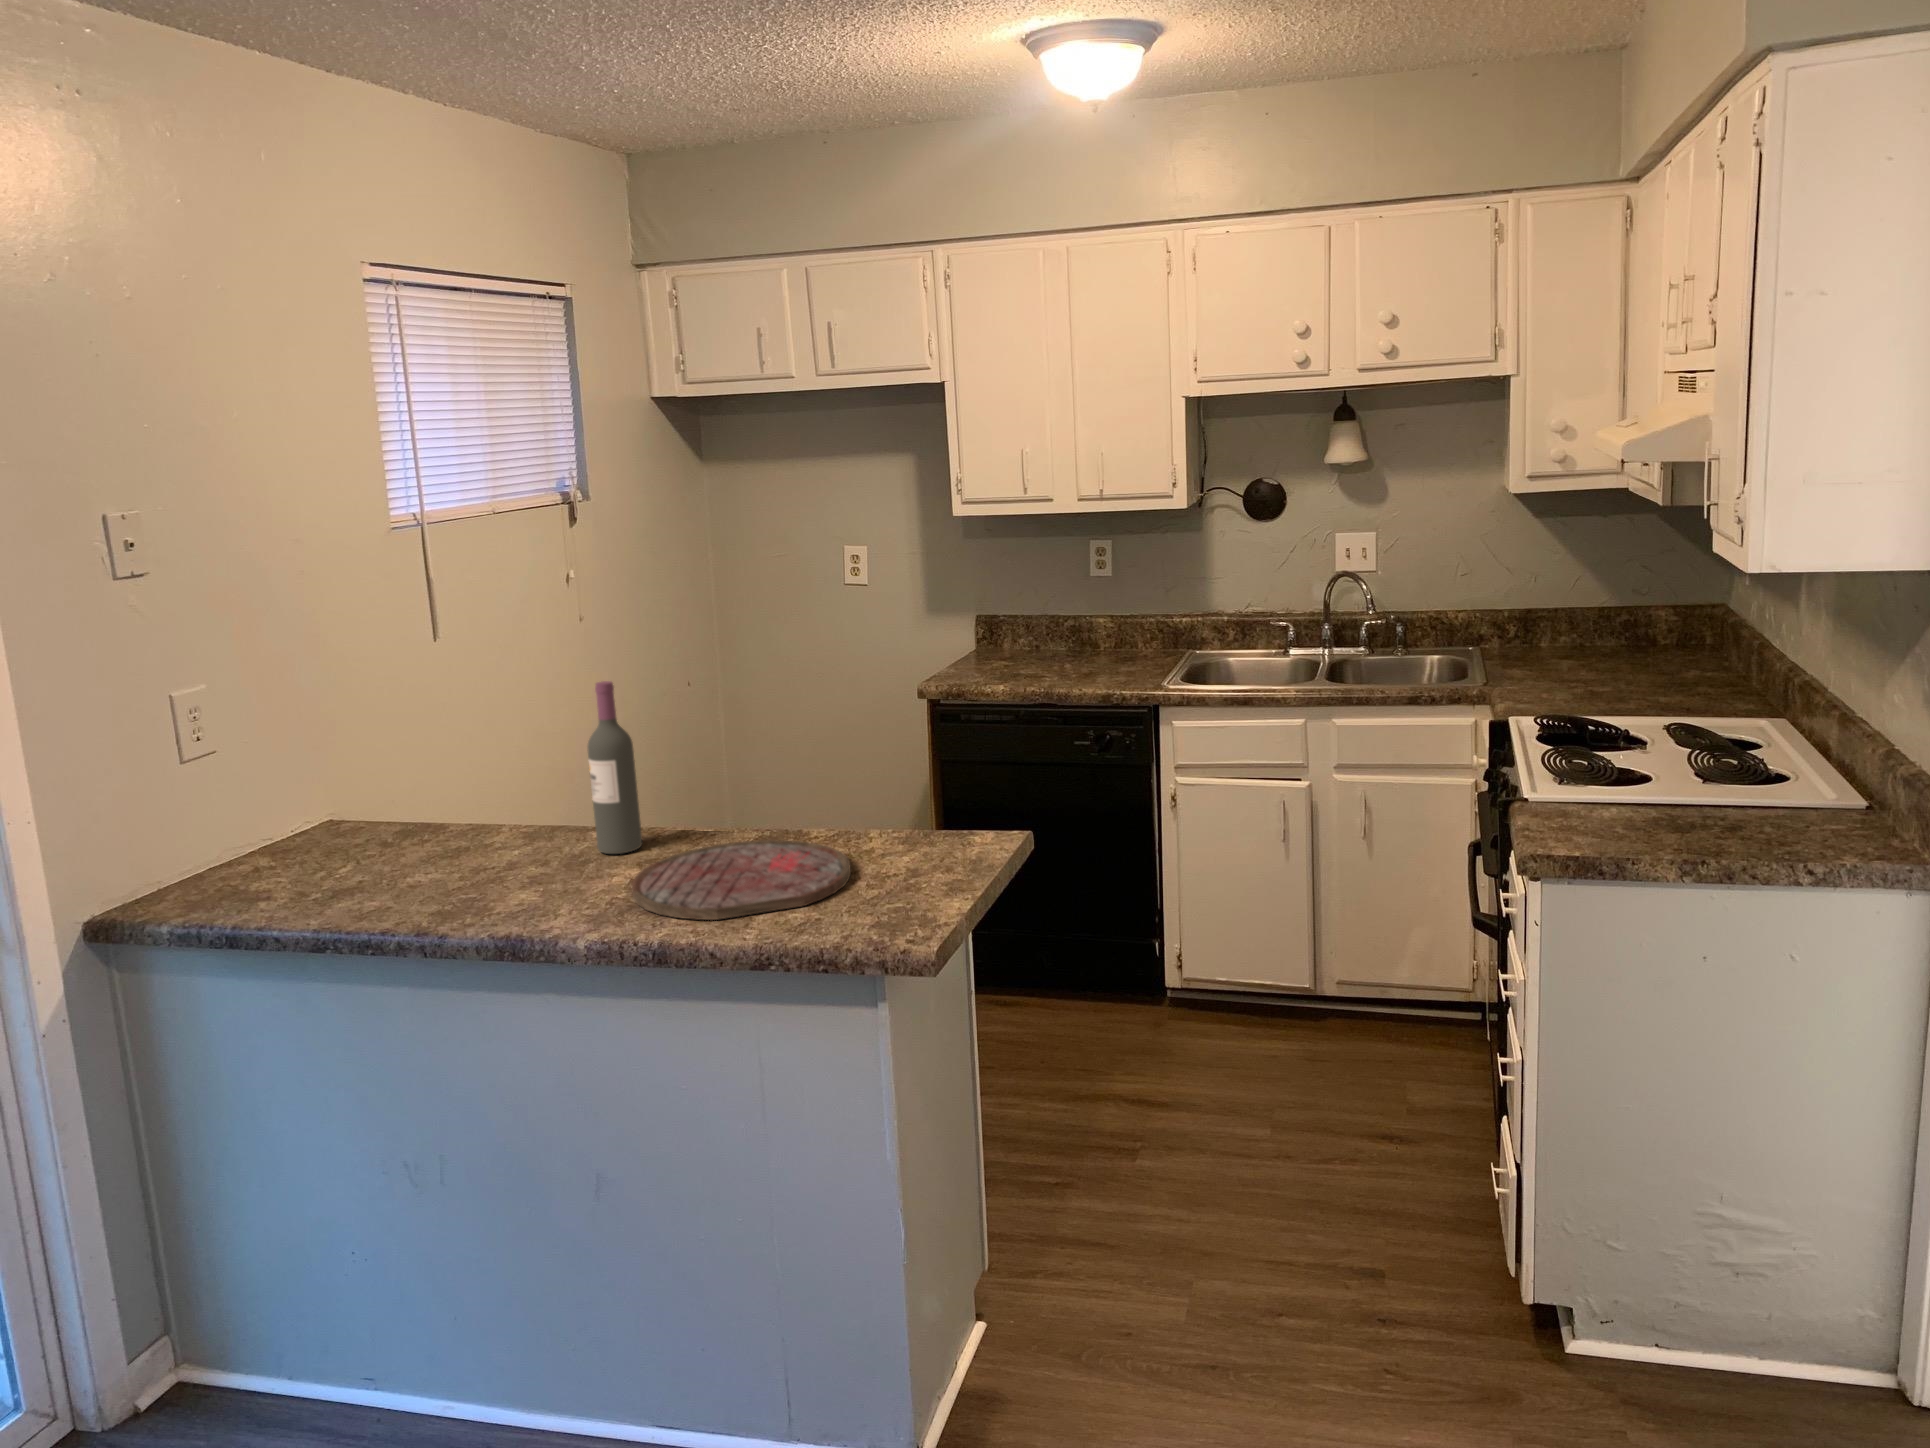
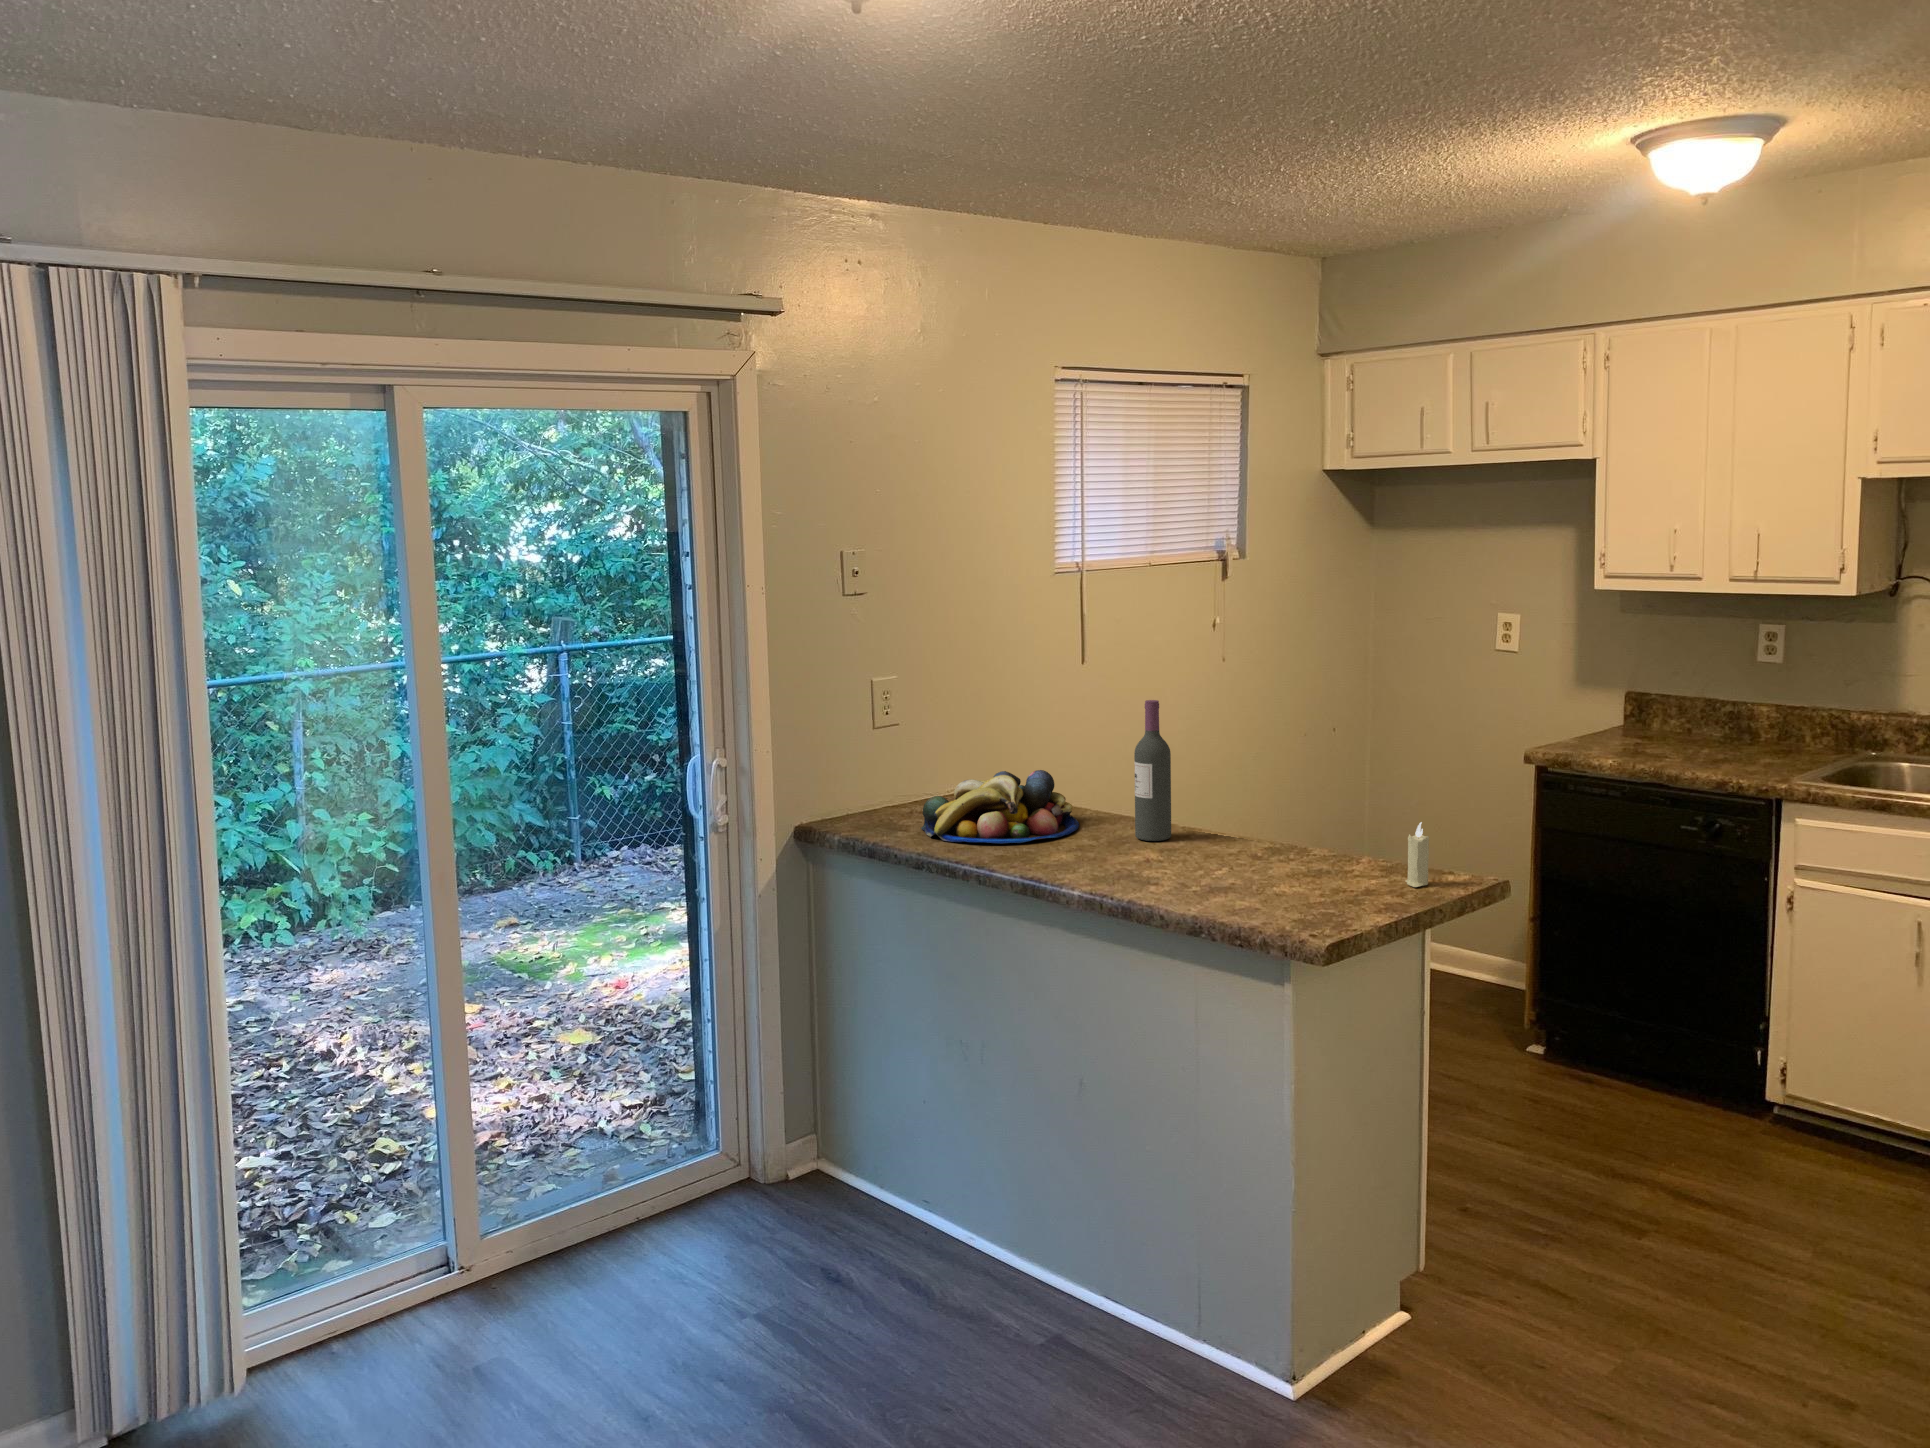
fruit bowl: none [291,786,516,903] -> present [921,770,1079,844]
candle: none [945,786,971,859] -> present [1406,822,1429,887]
cutting board: present [632,840,851,920] -> none [1132,845,1315,897]

